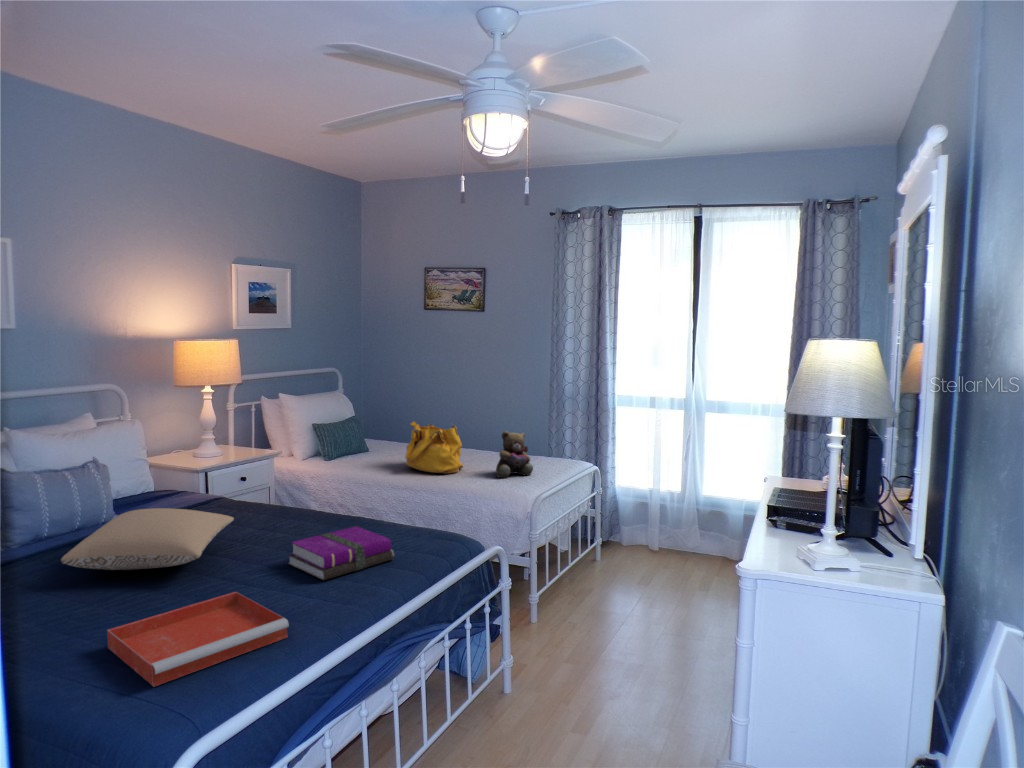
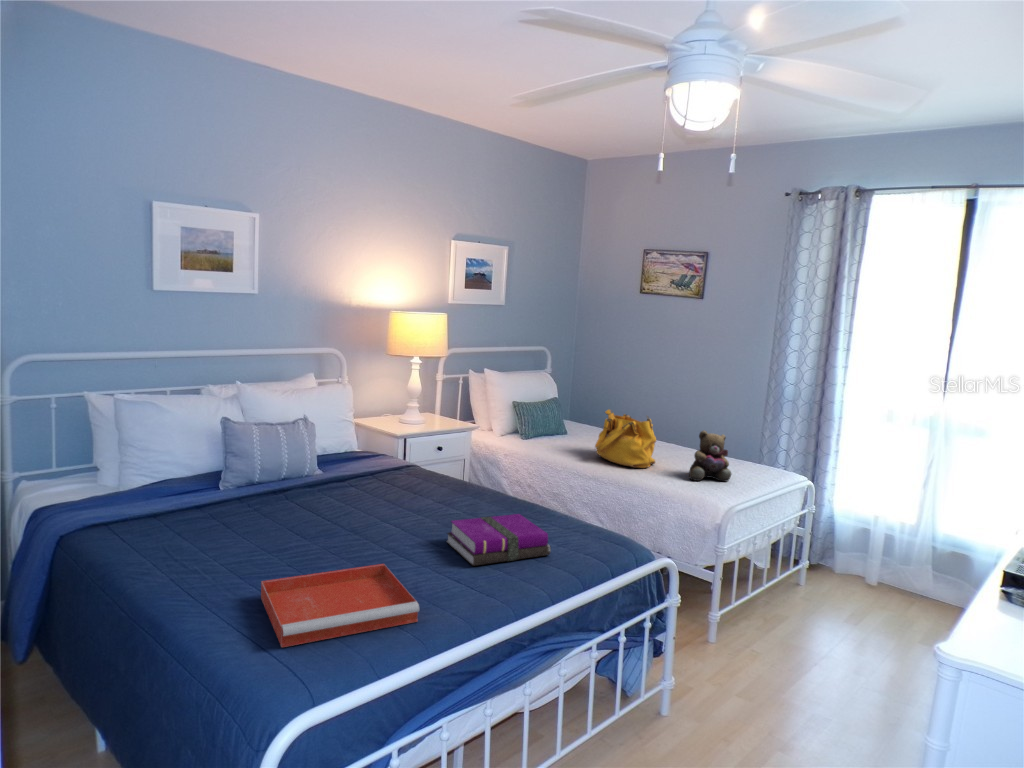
pillow: present [61,508,234,570] -> none [250,468,408,526]

